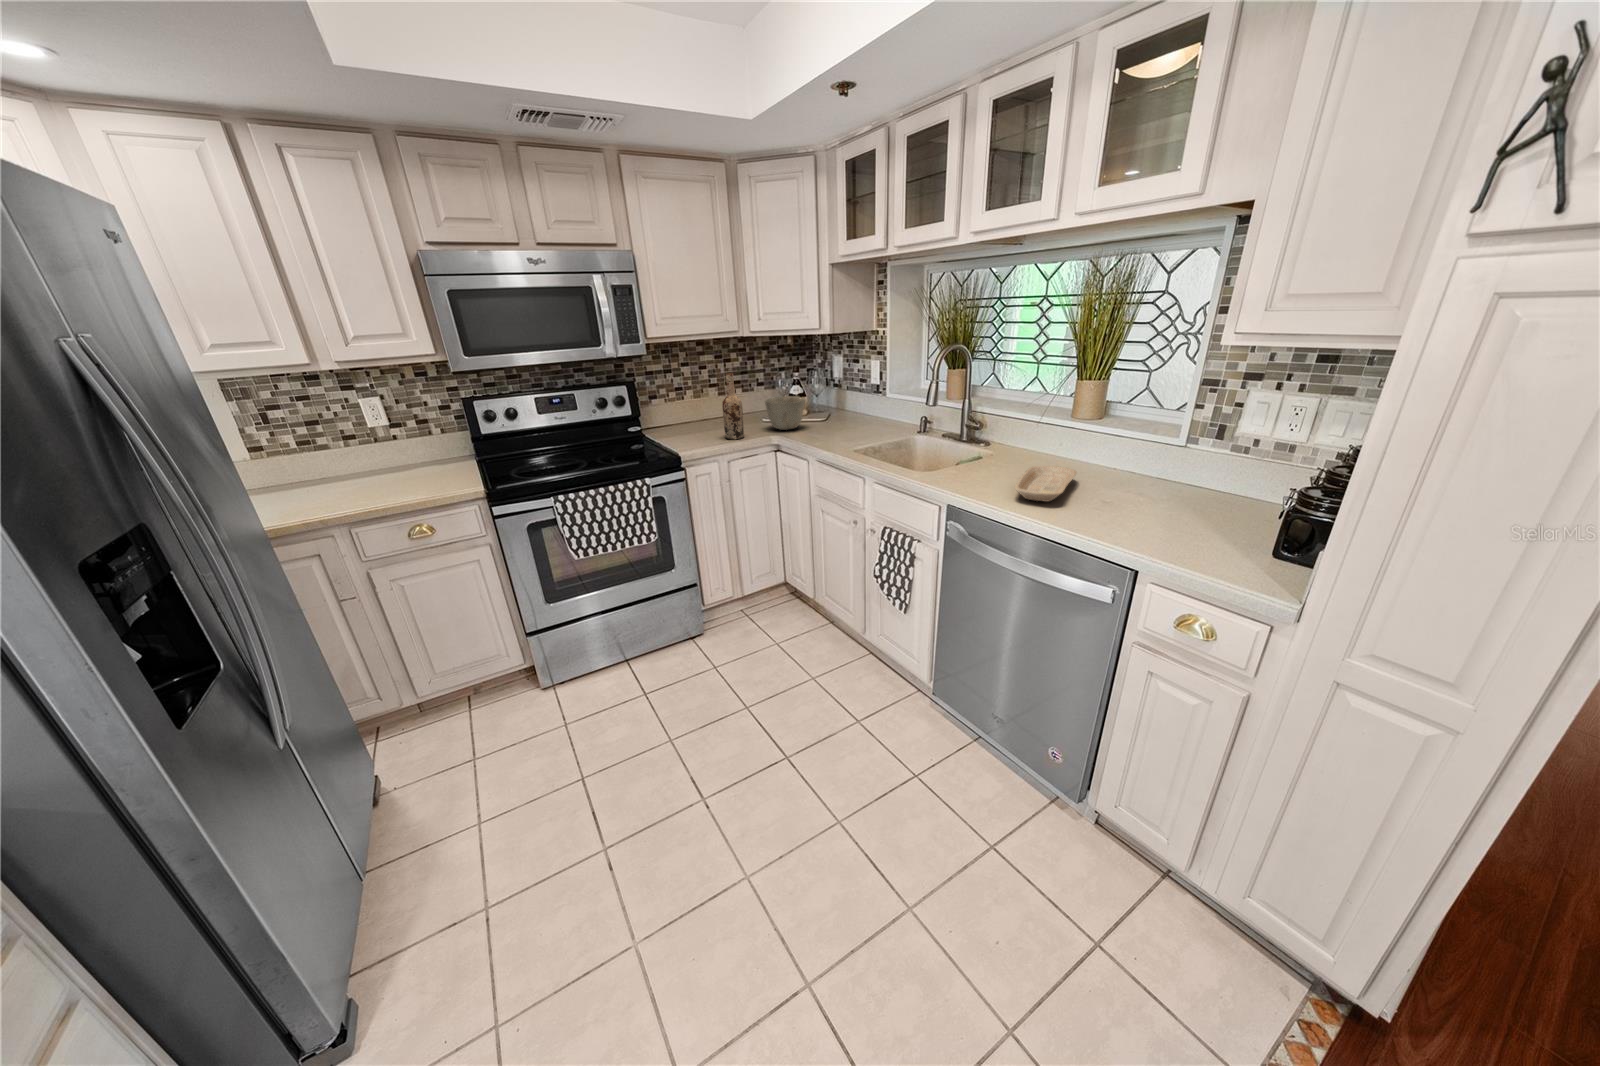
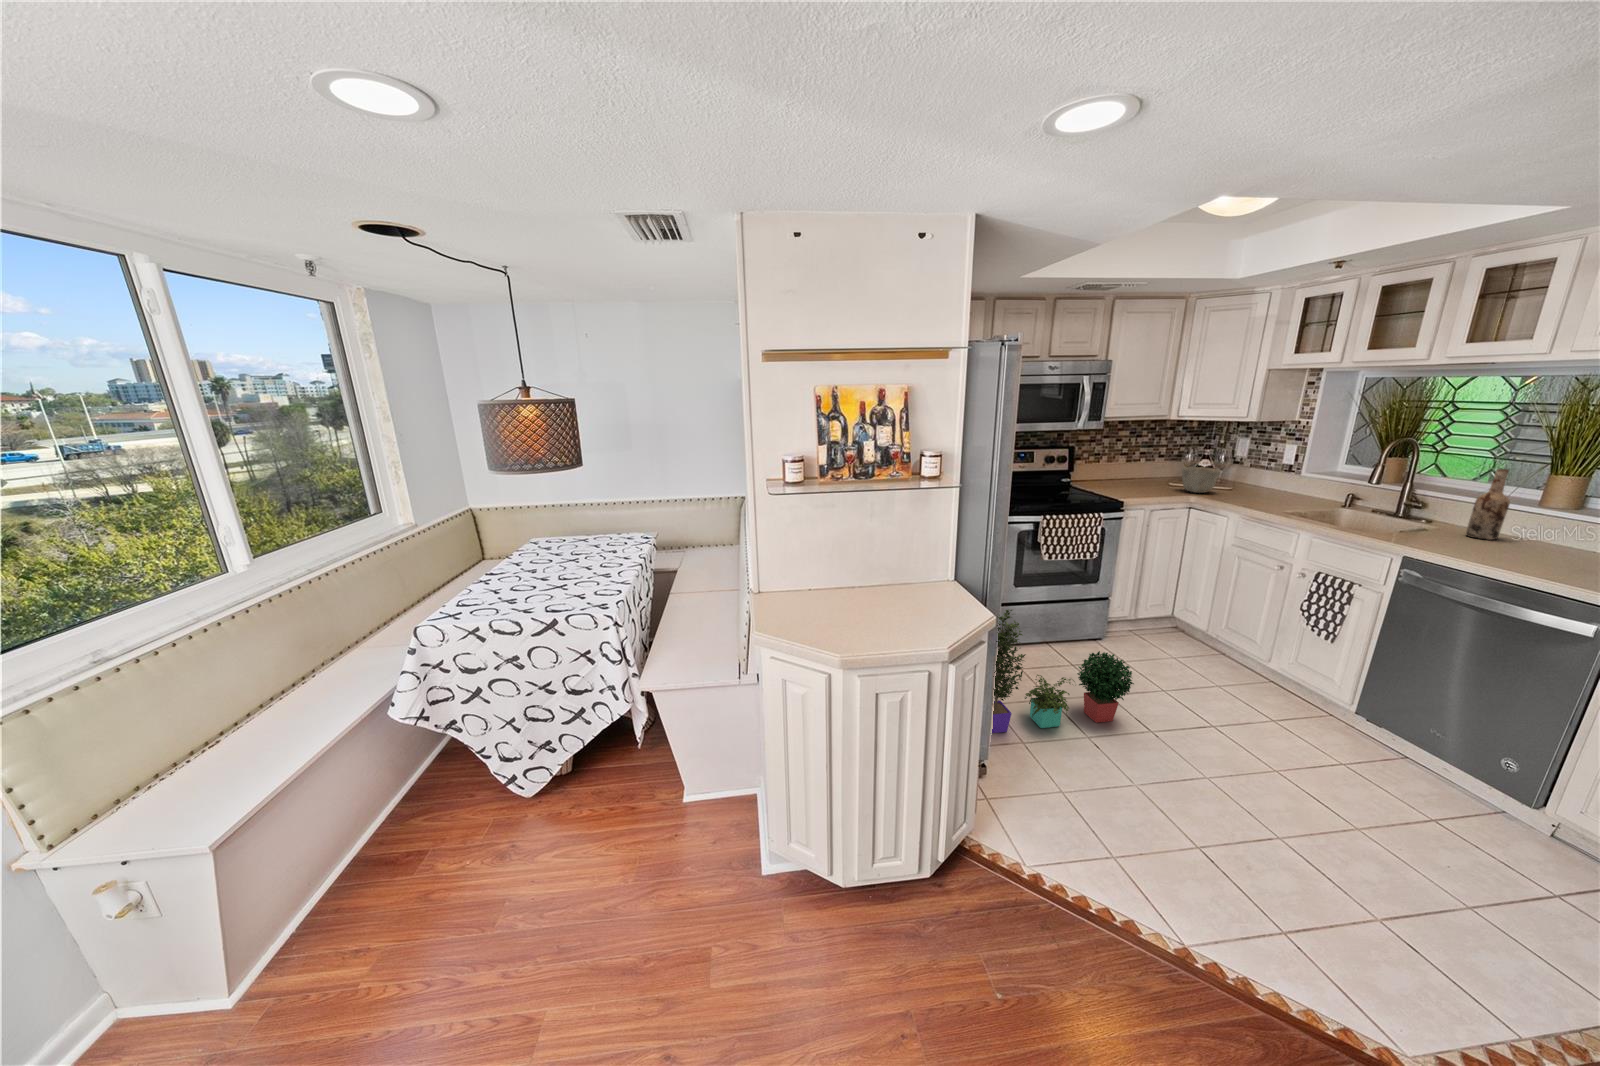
wine bottle: present [722,373,744,439] -> present [1466,469,1510,540]
tray: present [1015,466,1076,502] -> none [1484,539,1552,563]
potted plant: none [330,706,665,913] -> present [992,609,1134,733]

